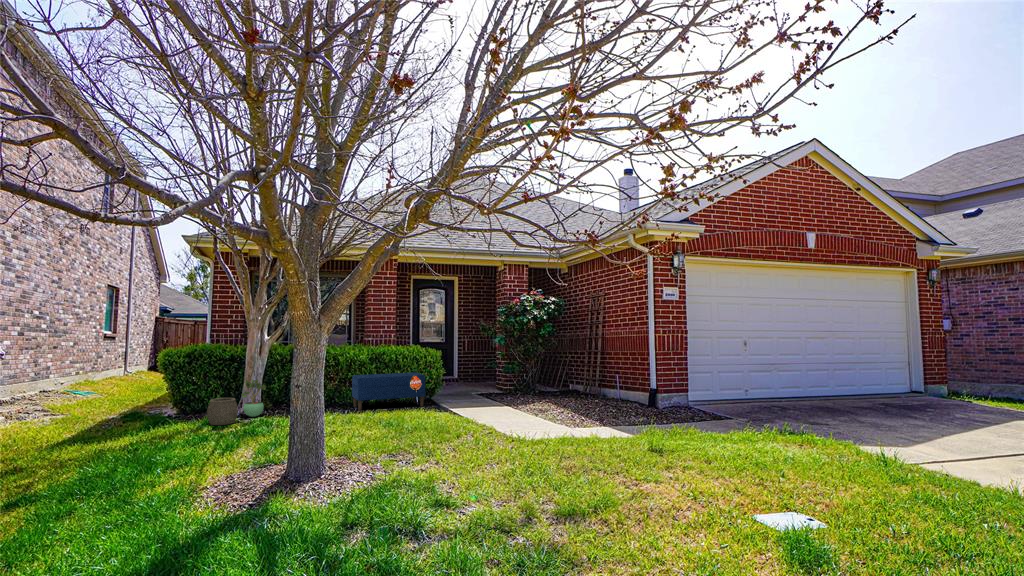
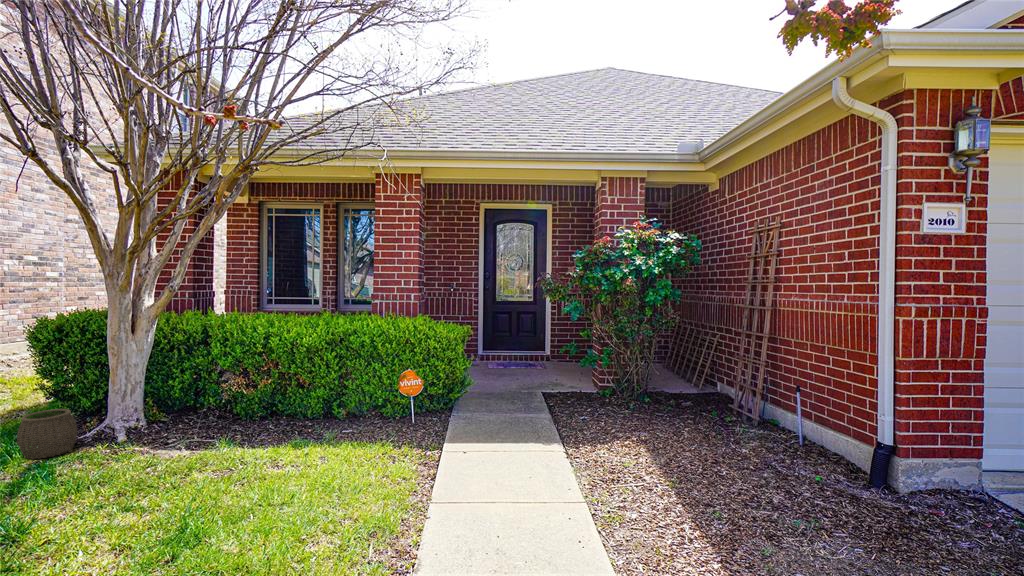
bench: present [352,372,425,411] -> none [298,364,423,431]
potted plant: present [241,380,266,417] -> none [114,376,151,435]

